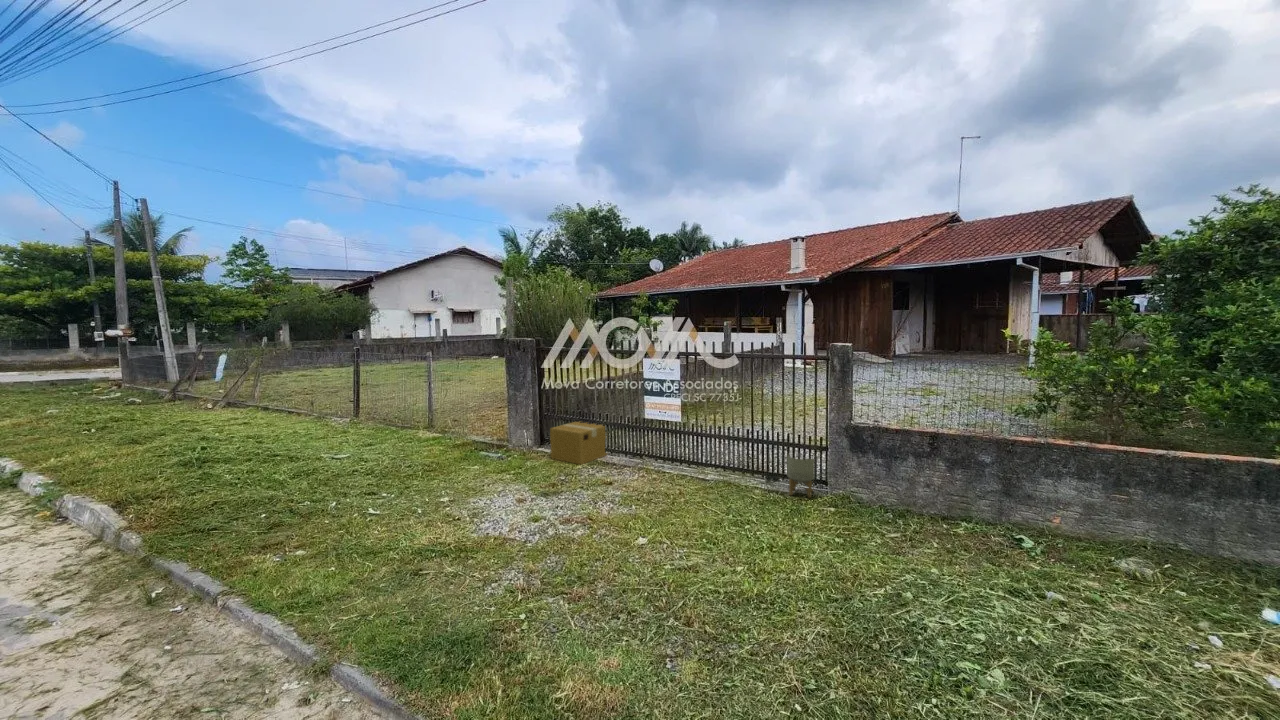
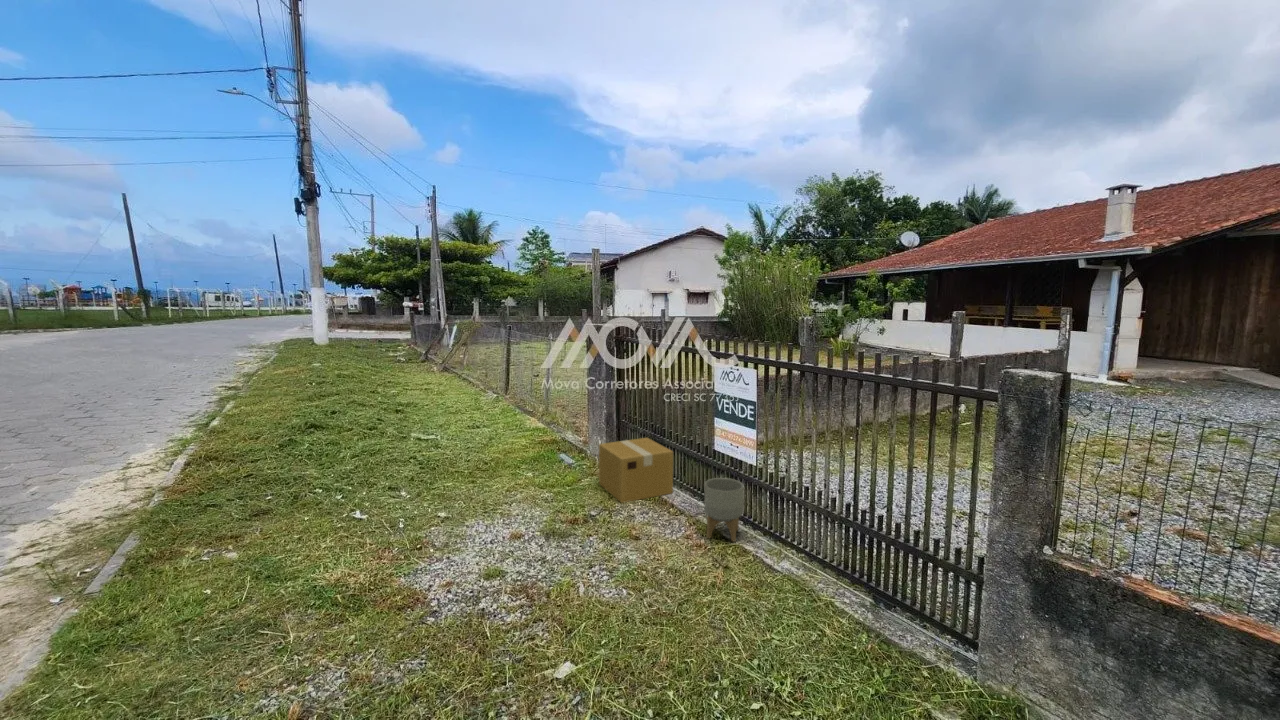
planter: present [787,454,814,498] -> present [704,478,743,542]

